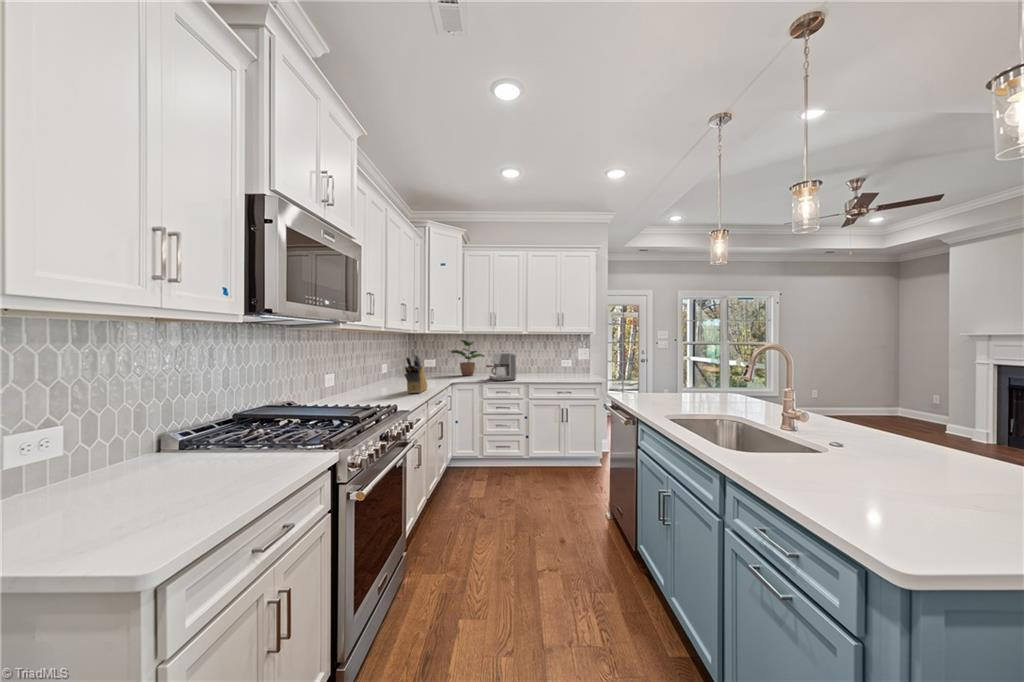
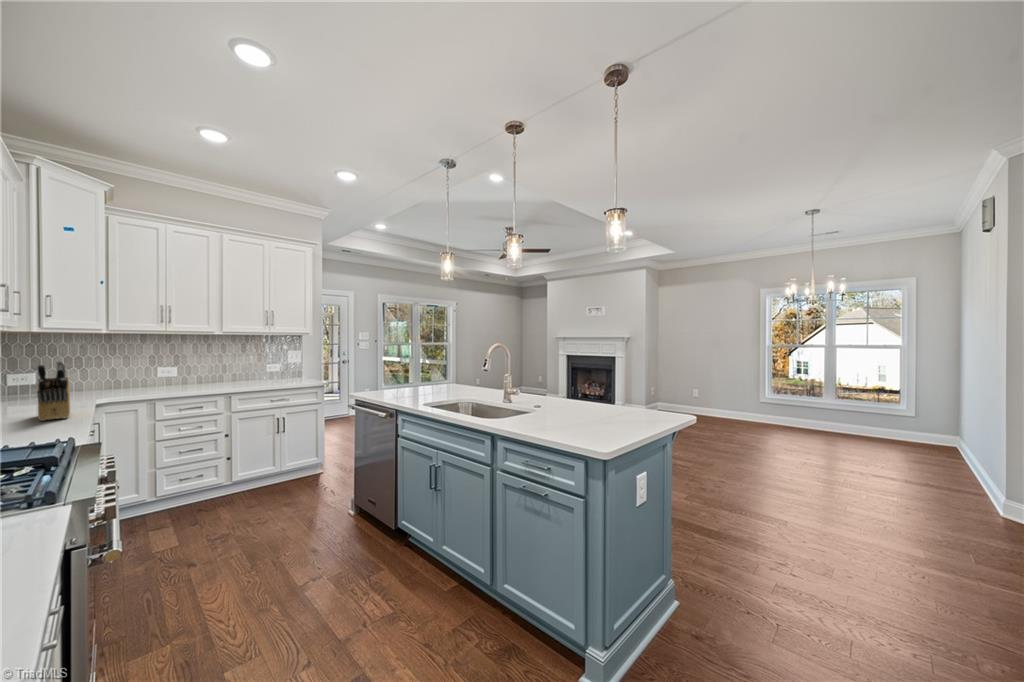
potted plant: present [451,340,485,376] -> none [81,340,149,392]
coffee maker: present [486,353,516,381] -> none [163,357,214,393]

